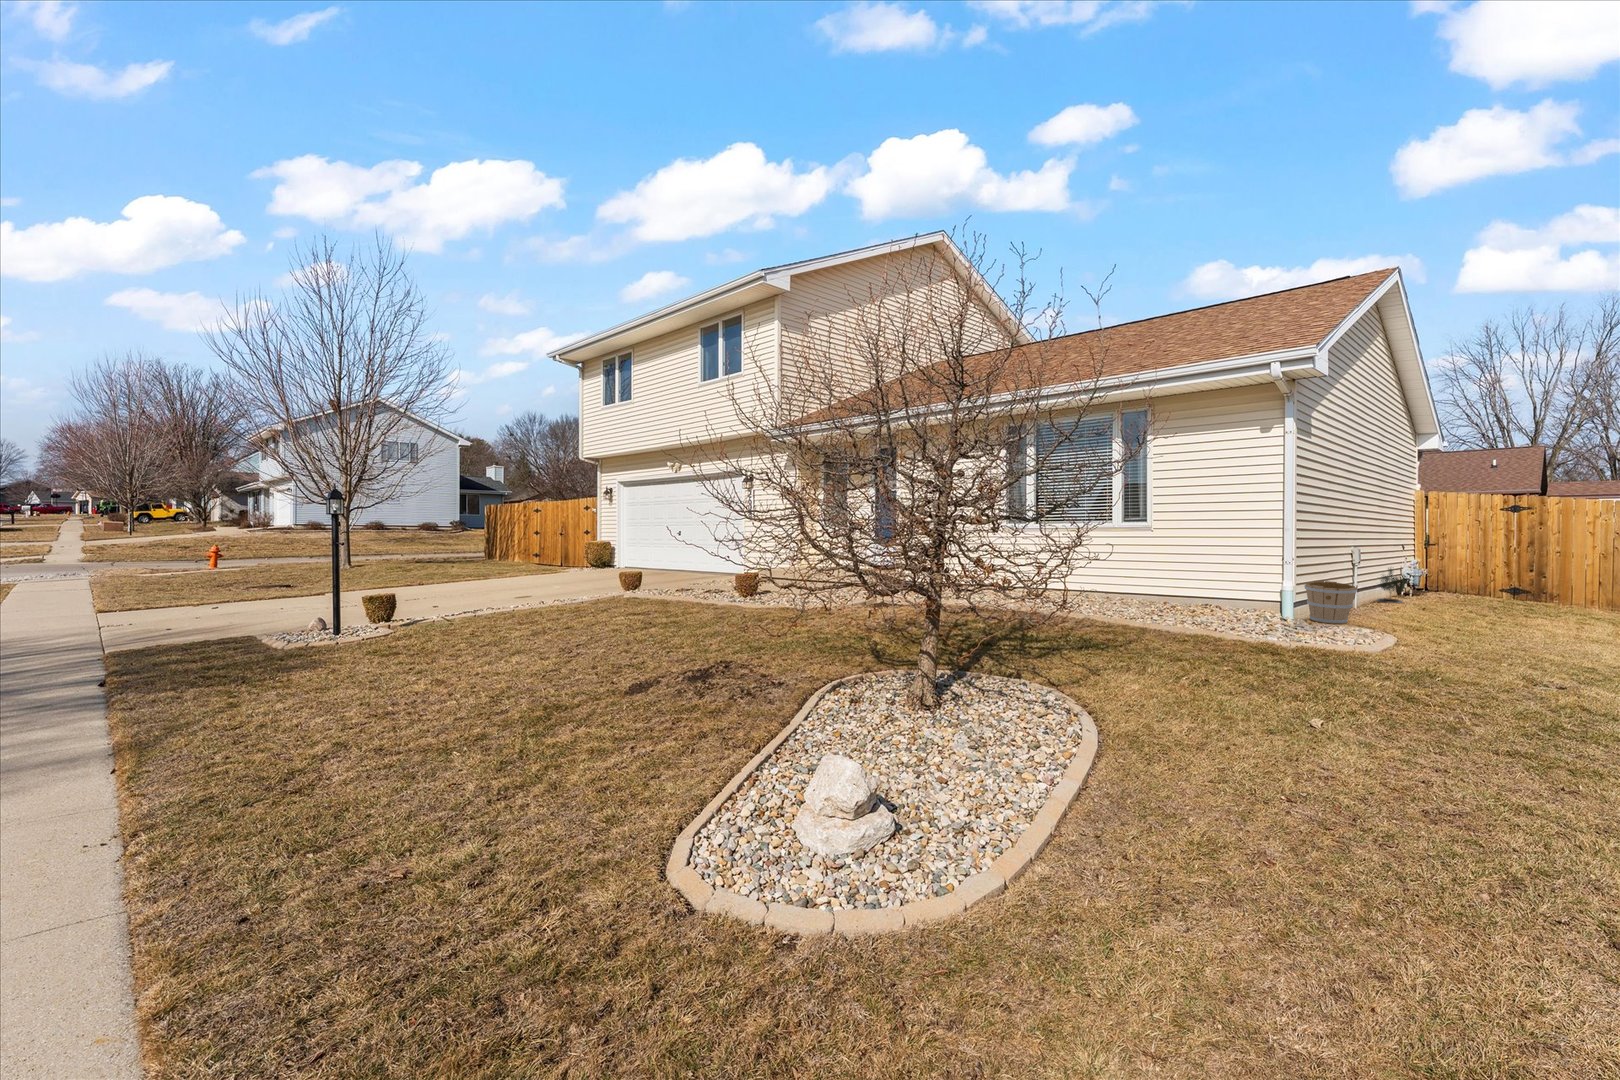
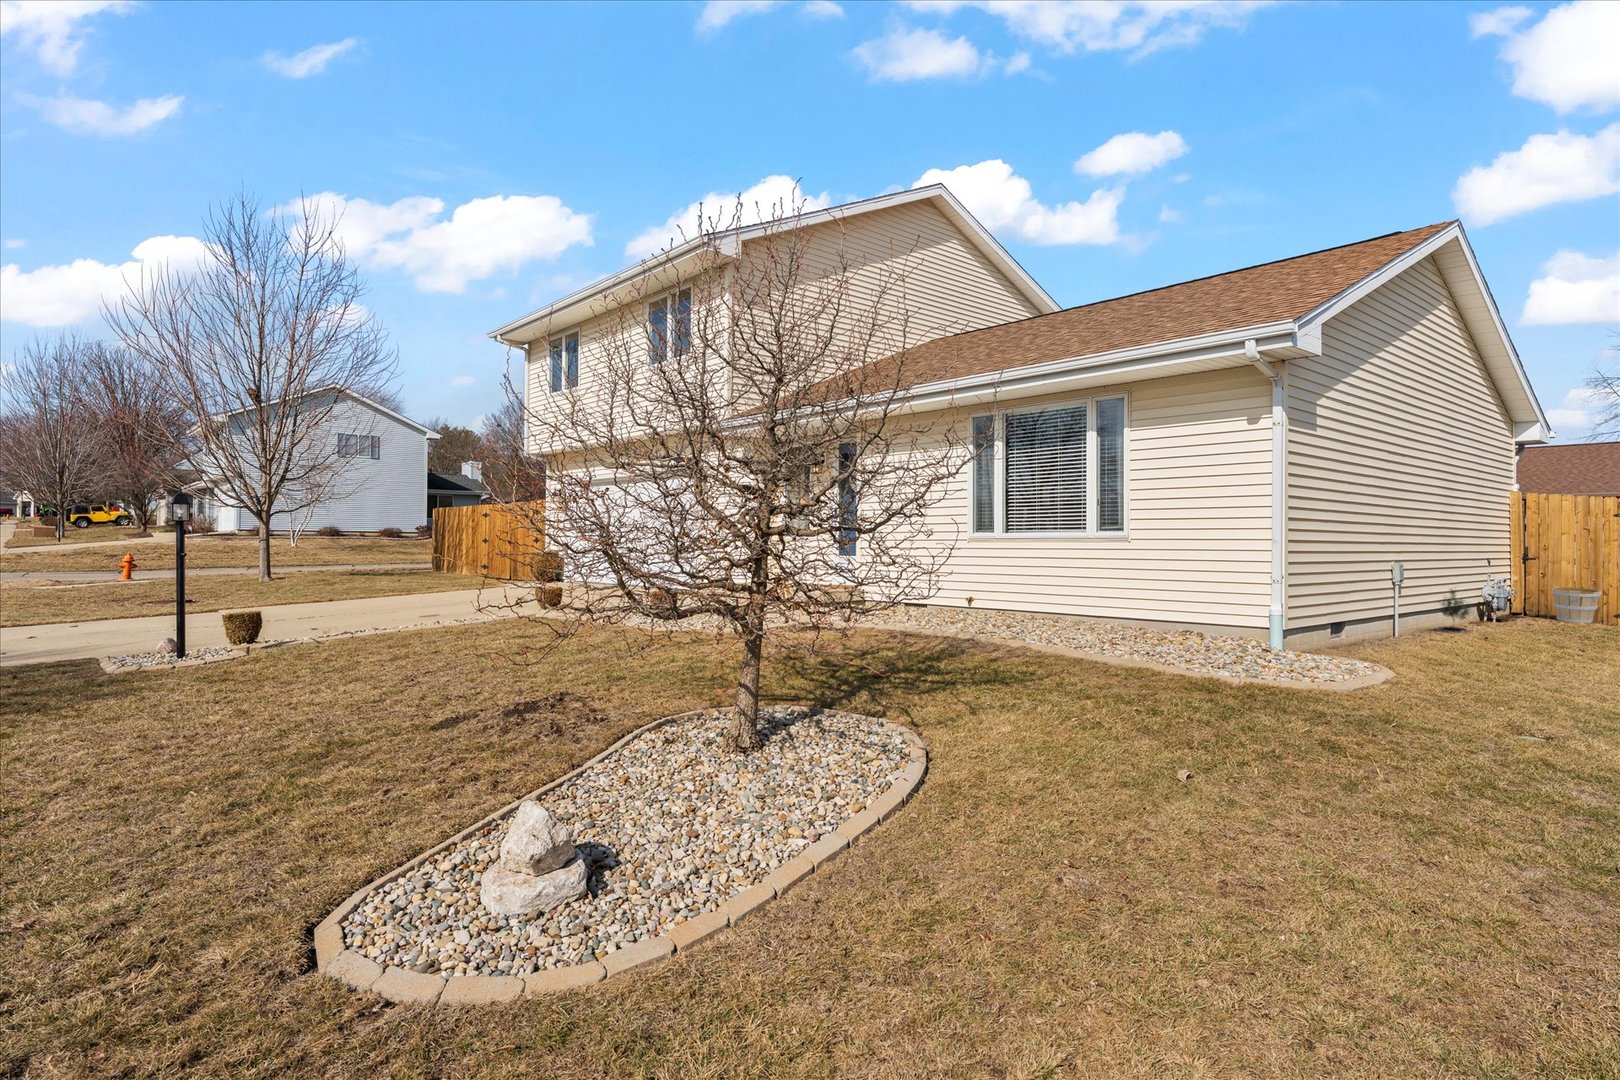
wooden bucket: present [1304,581,1358,624] -> present [1552,586,1601,623]

